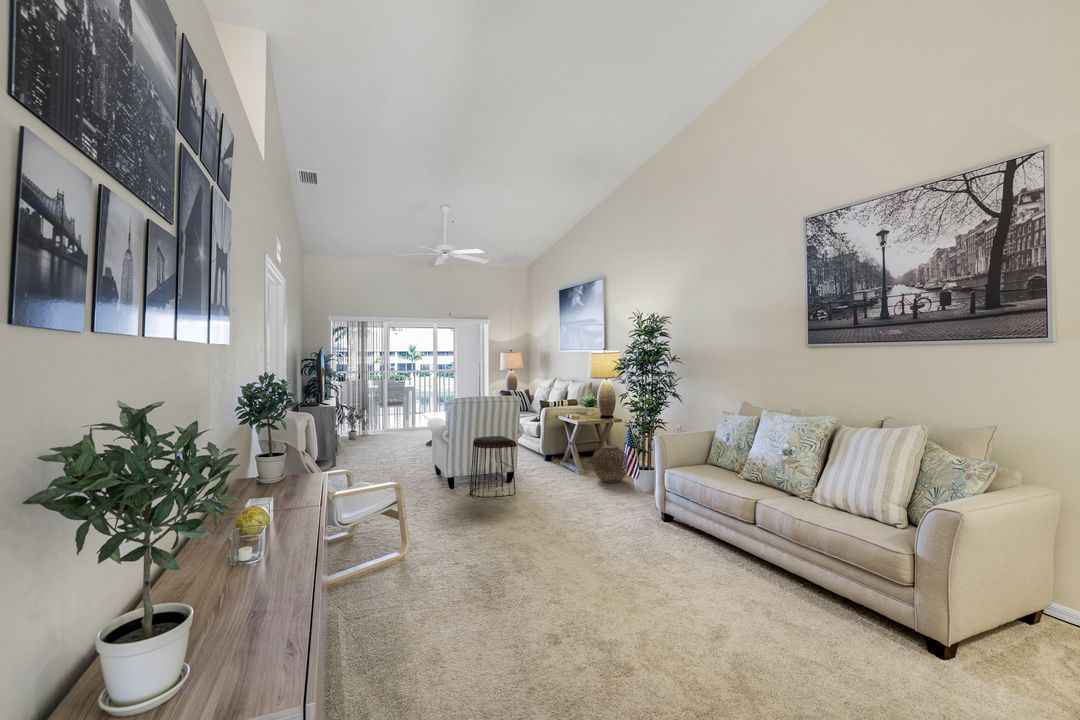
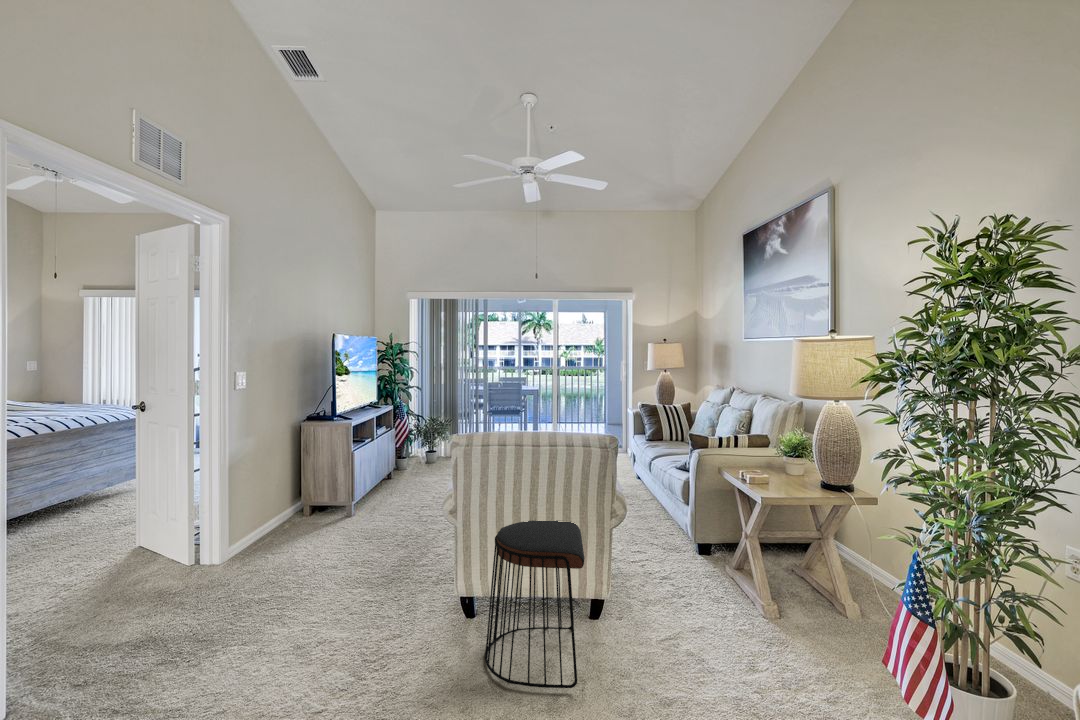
woven basket: present [594,445,628,483] -> none [799,572,900,686]

